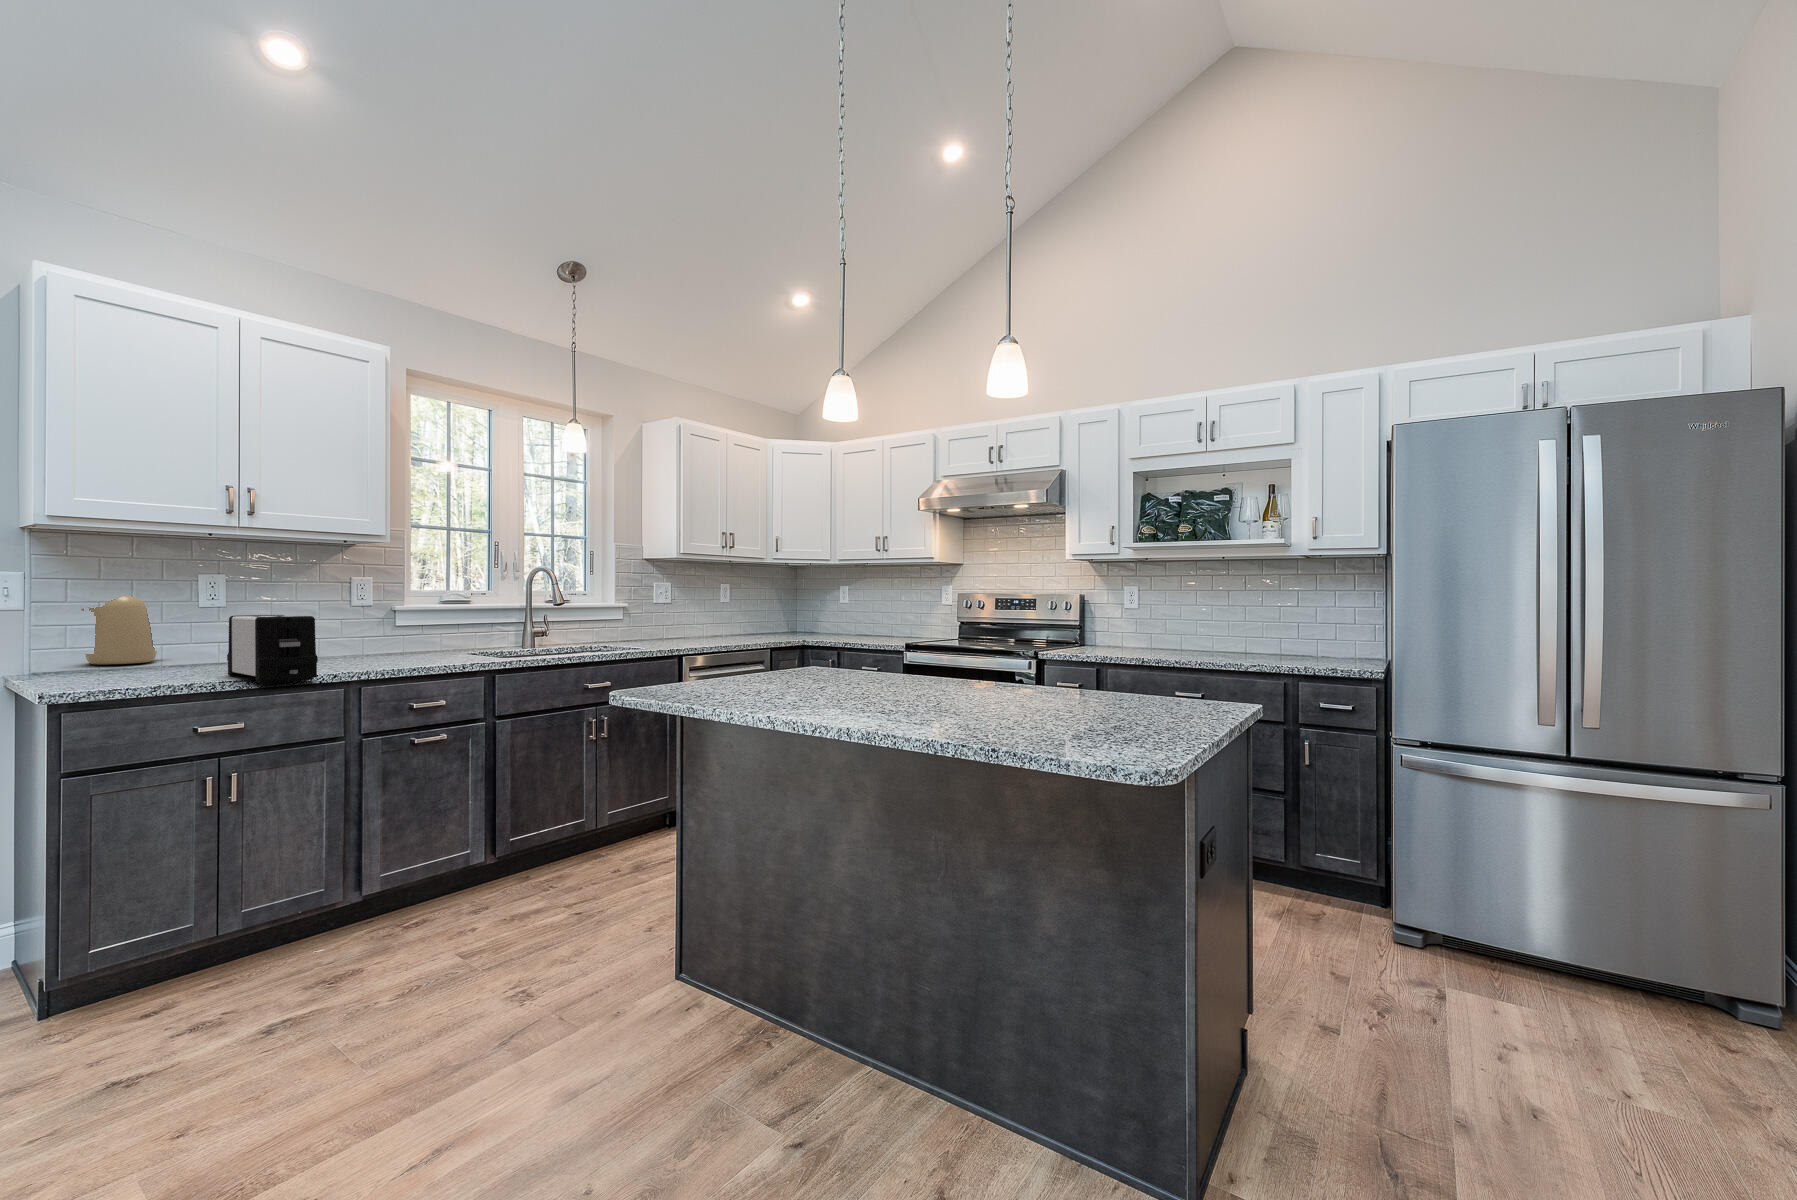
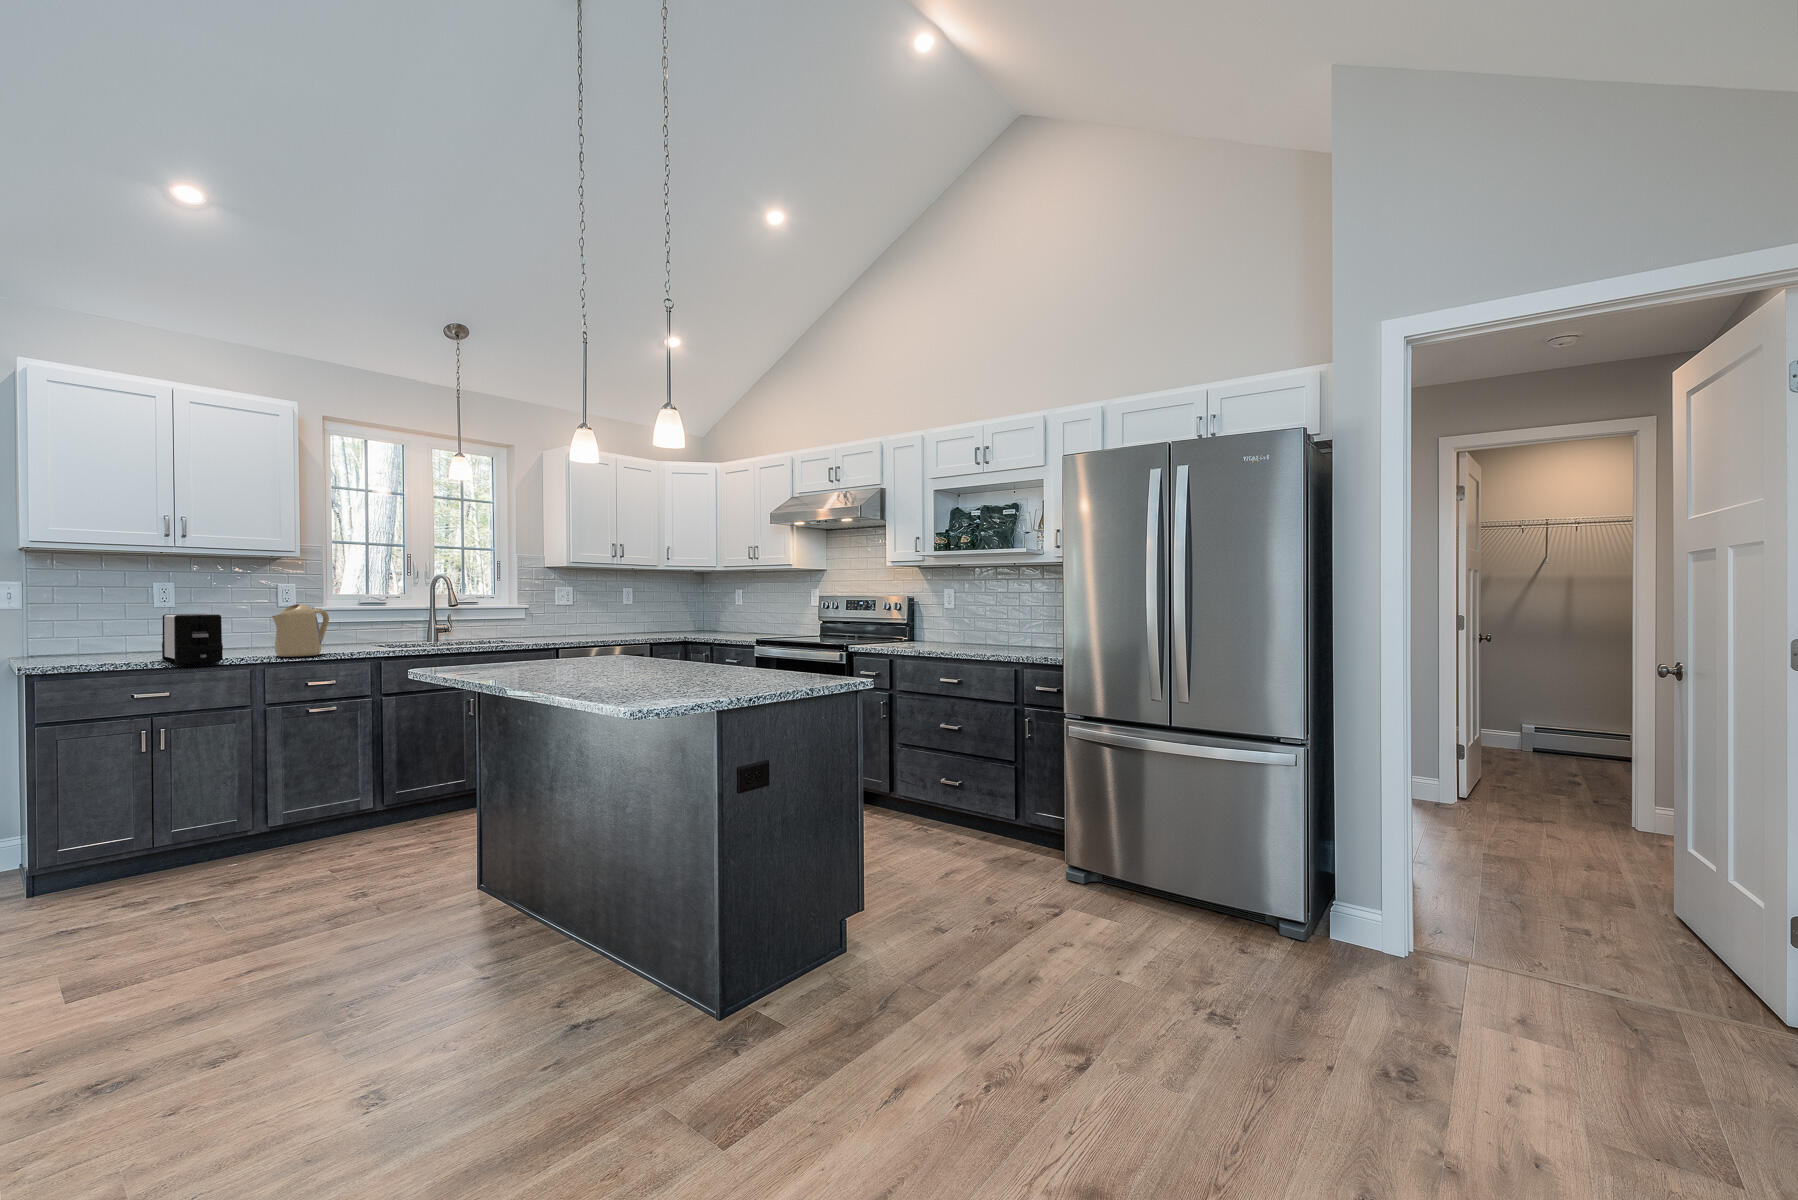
kettle: present [81,596,157,665] -> present [272,604,329,657]

